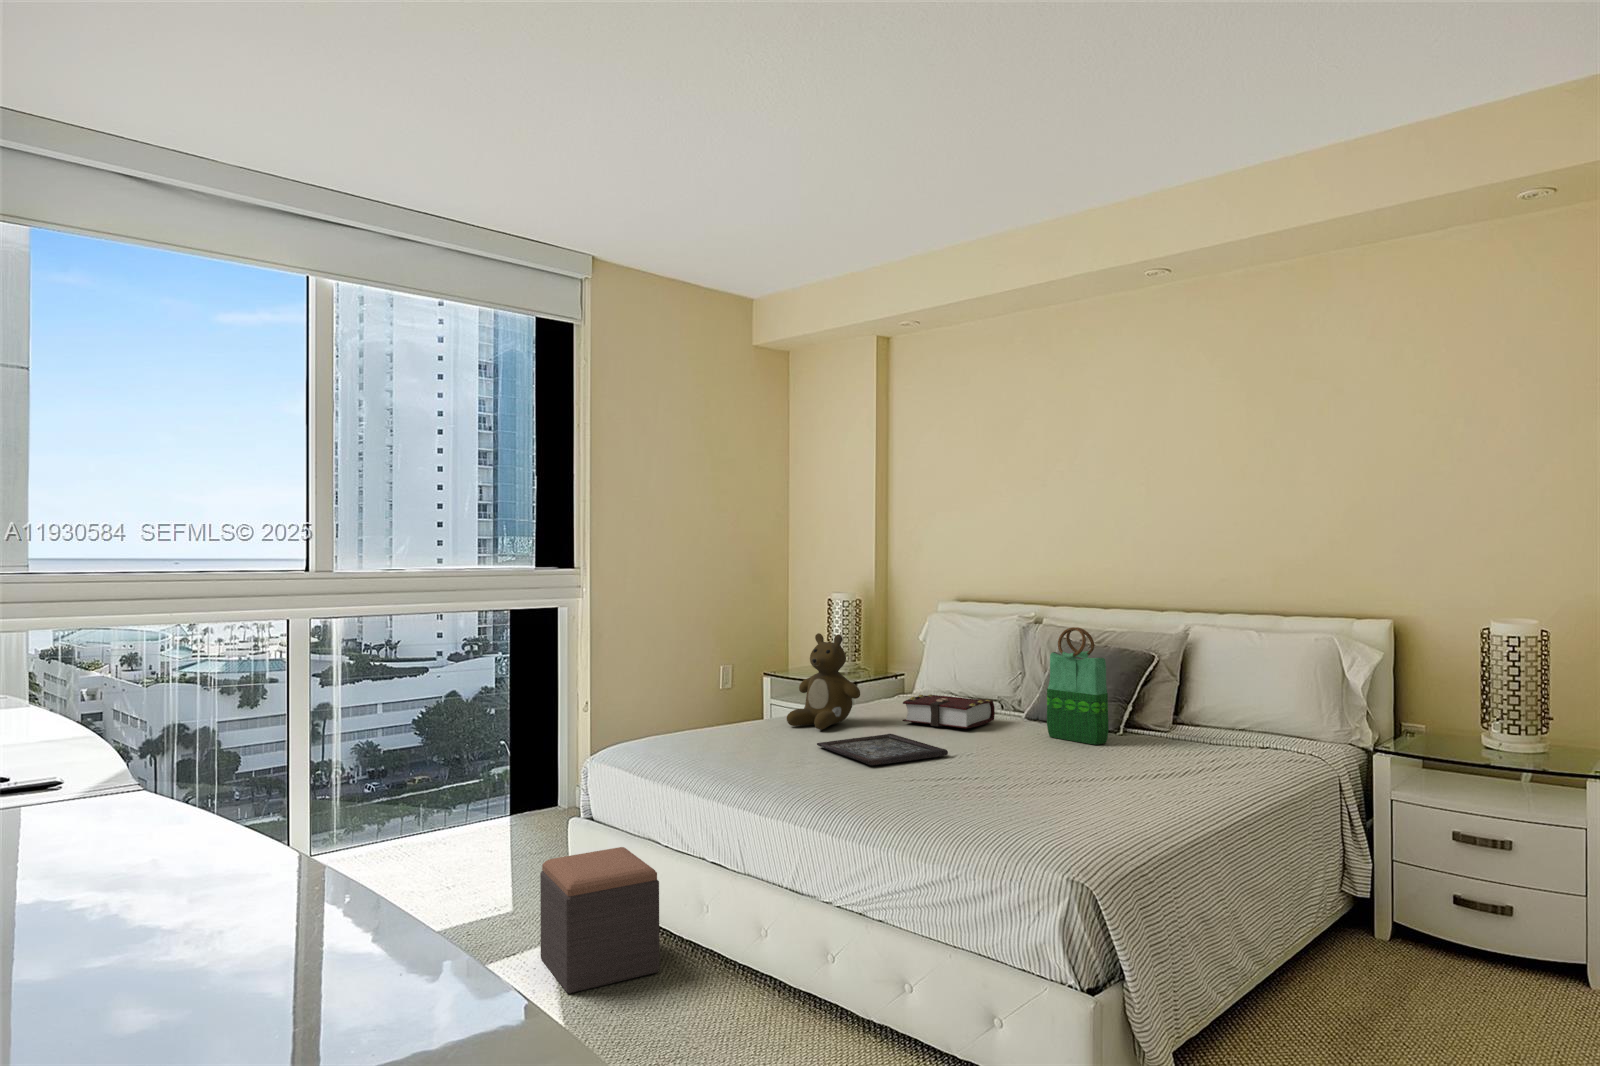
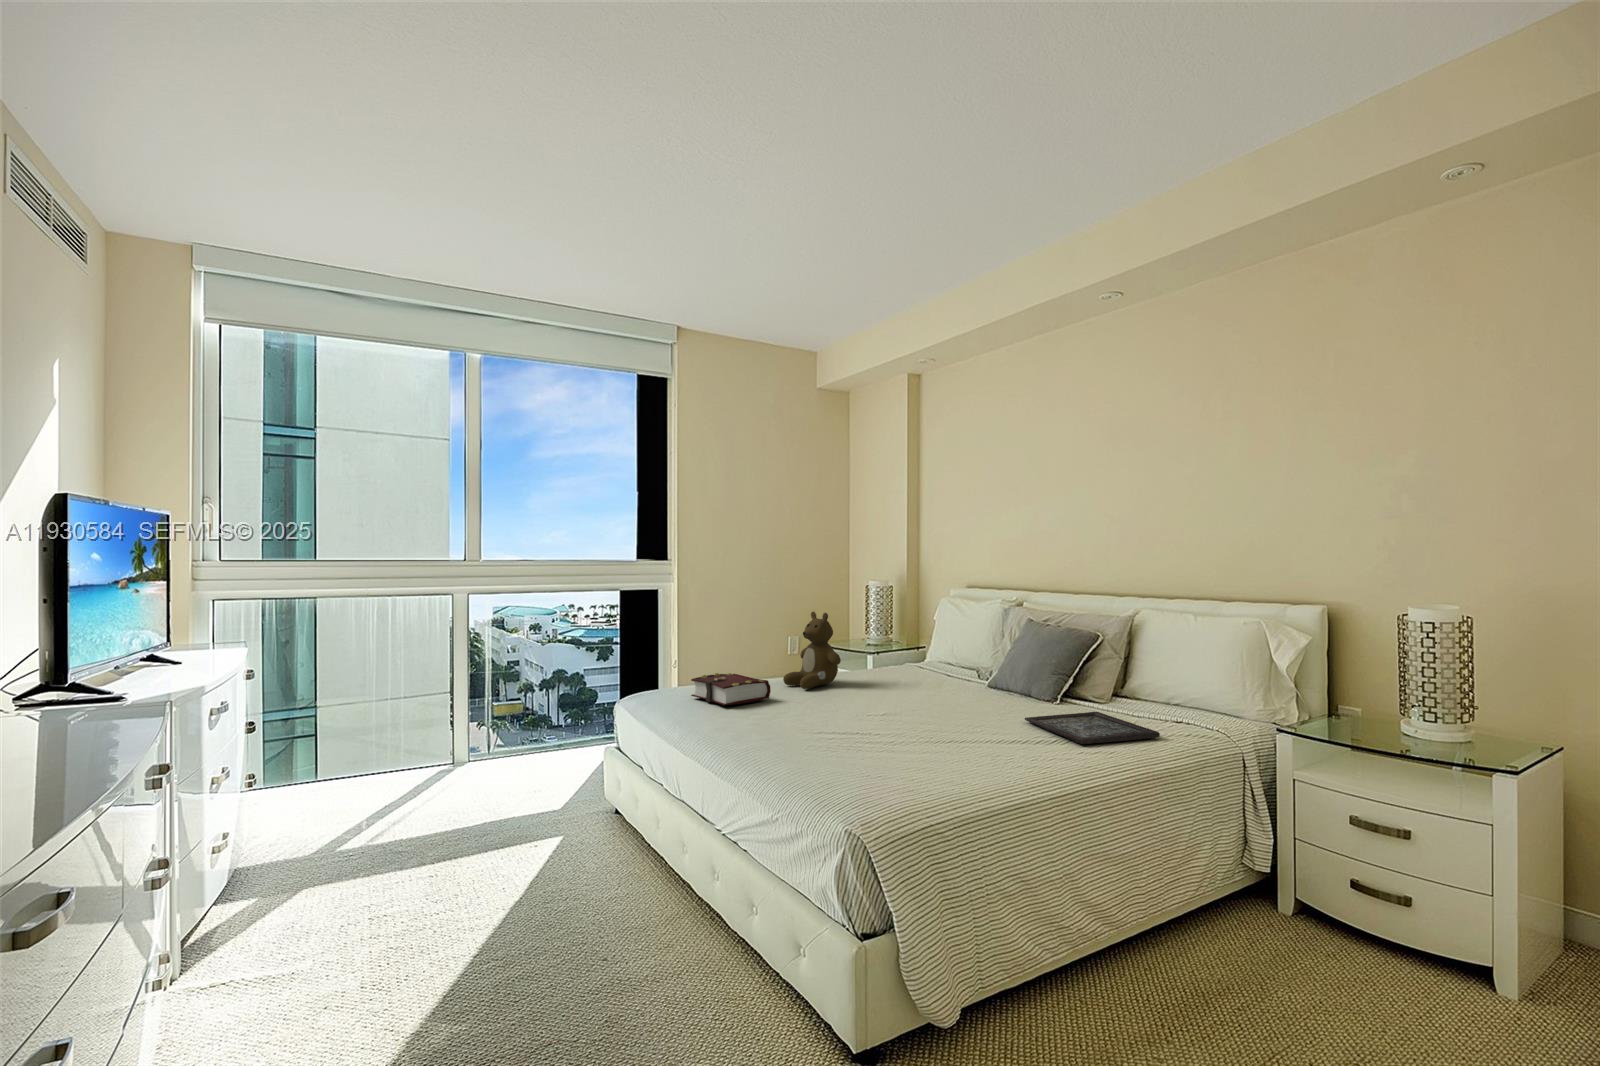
tote bag: present [1047,627,1109,745] -> none [985,609,1033,712]
book: present [902,695,995,728] -> present [691,673,771,705]
tray: present [817,734,948,766] -> present [1025,712,1160,744]
footstool: present [540,847,660,994] -> none [550,773,628,883]

